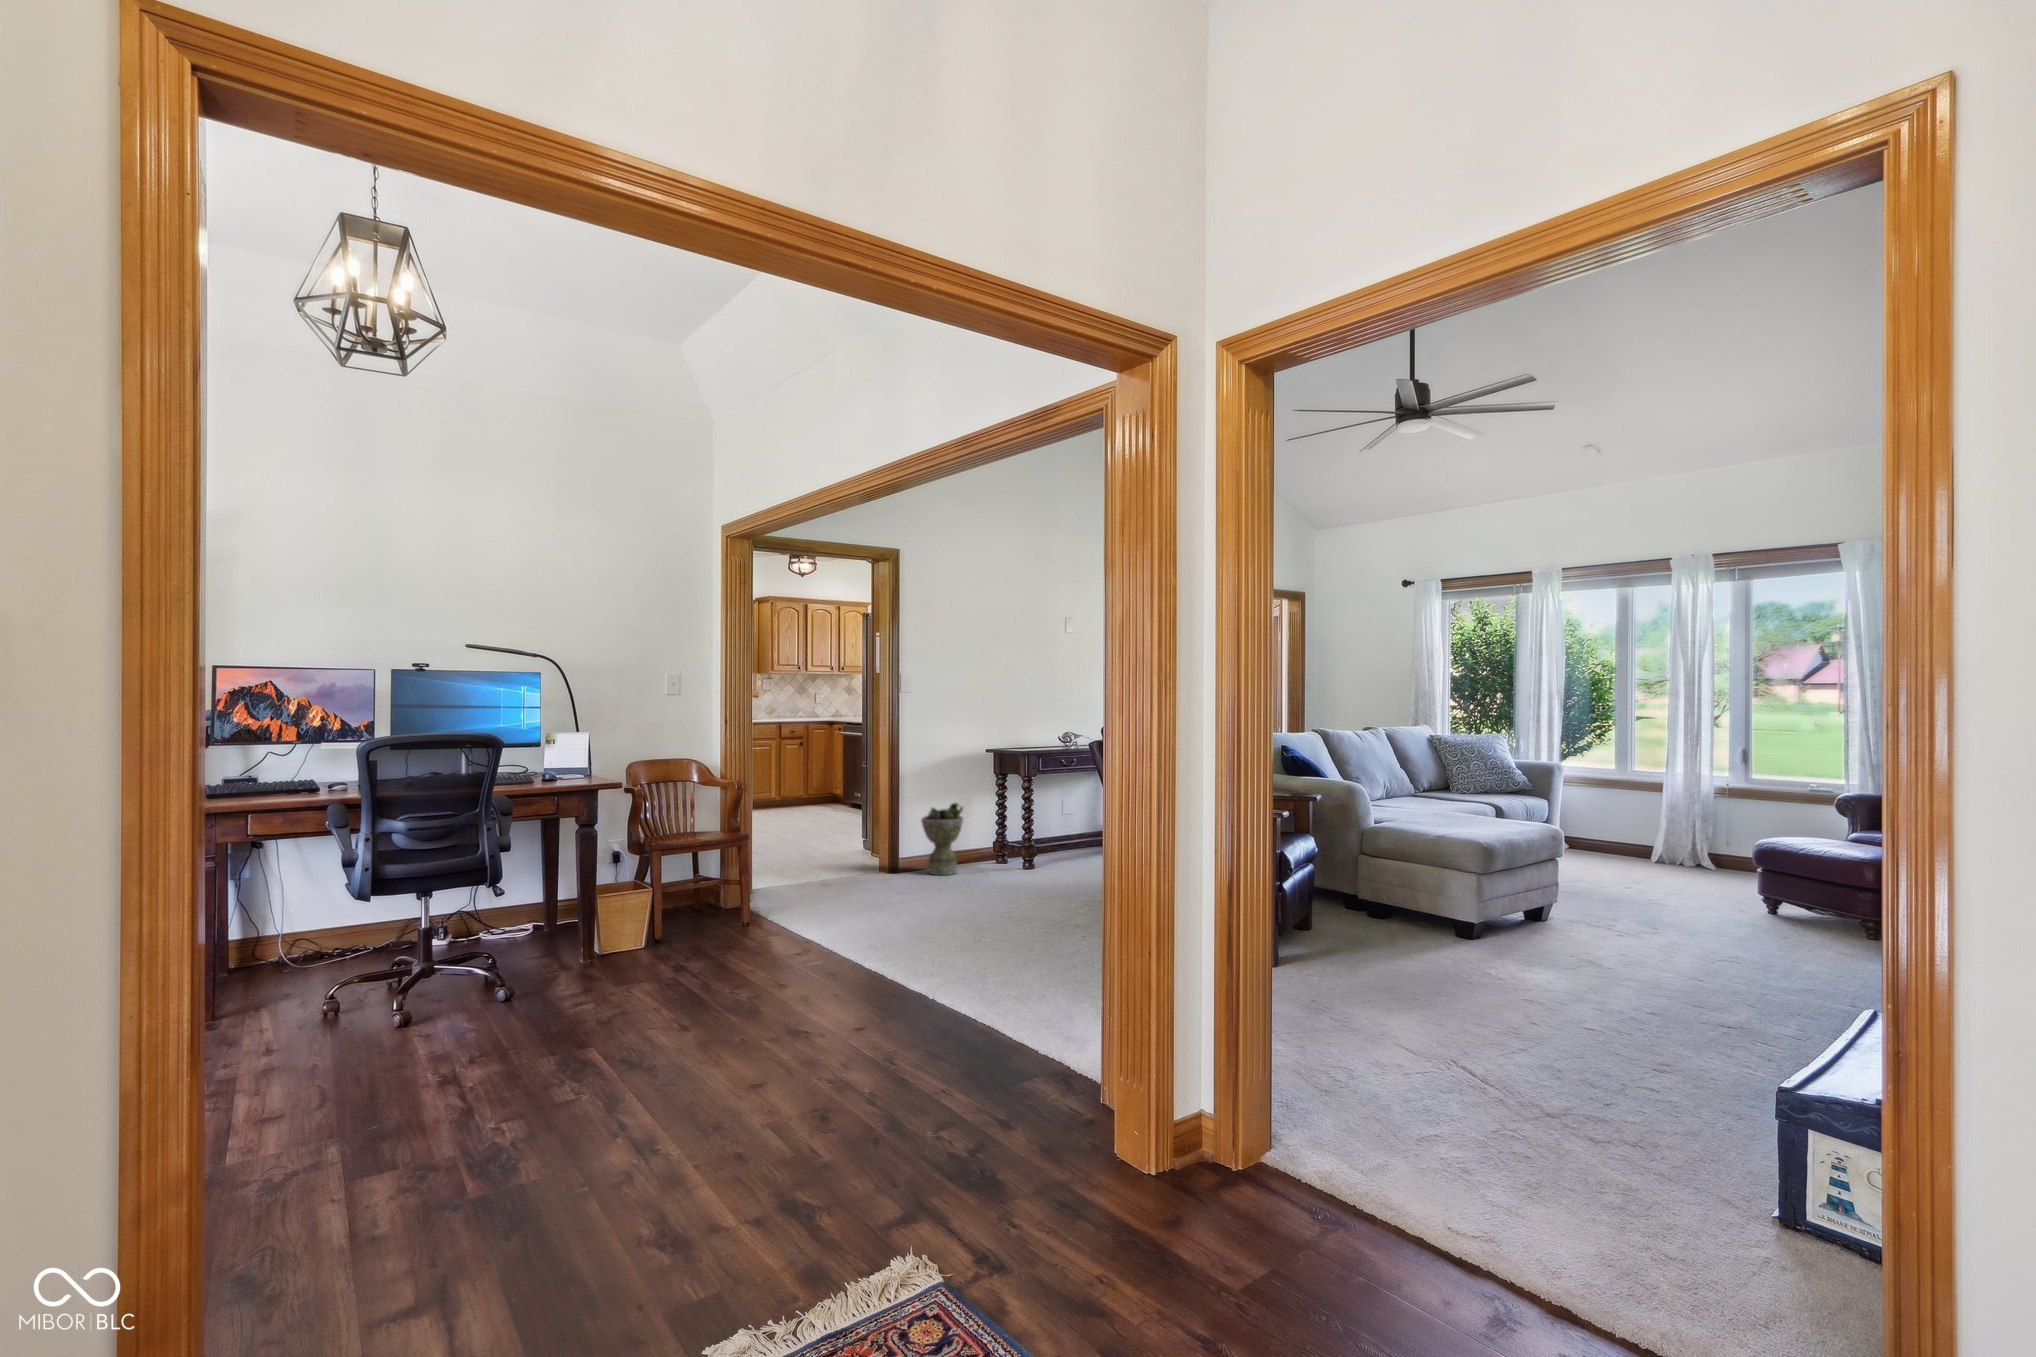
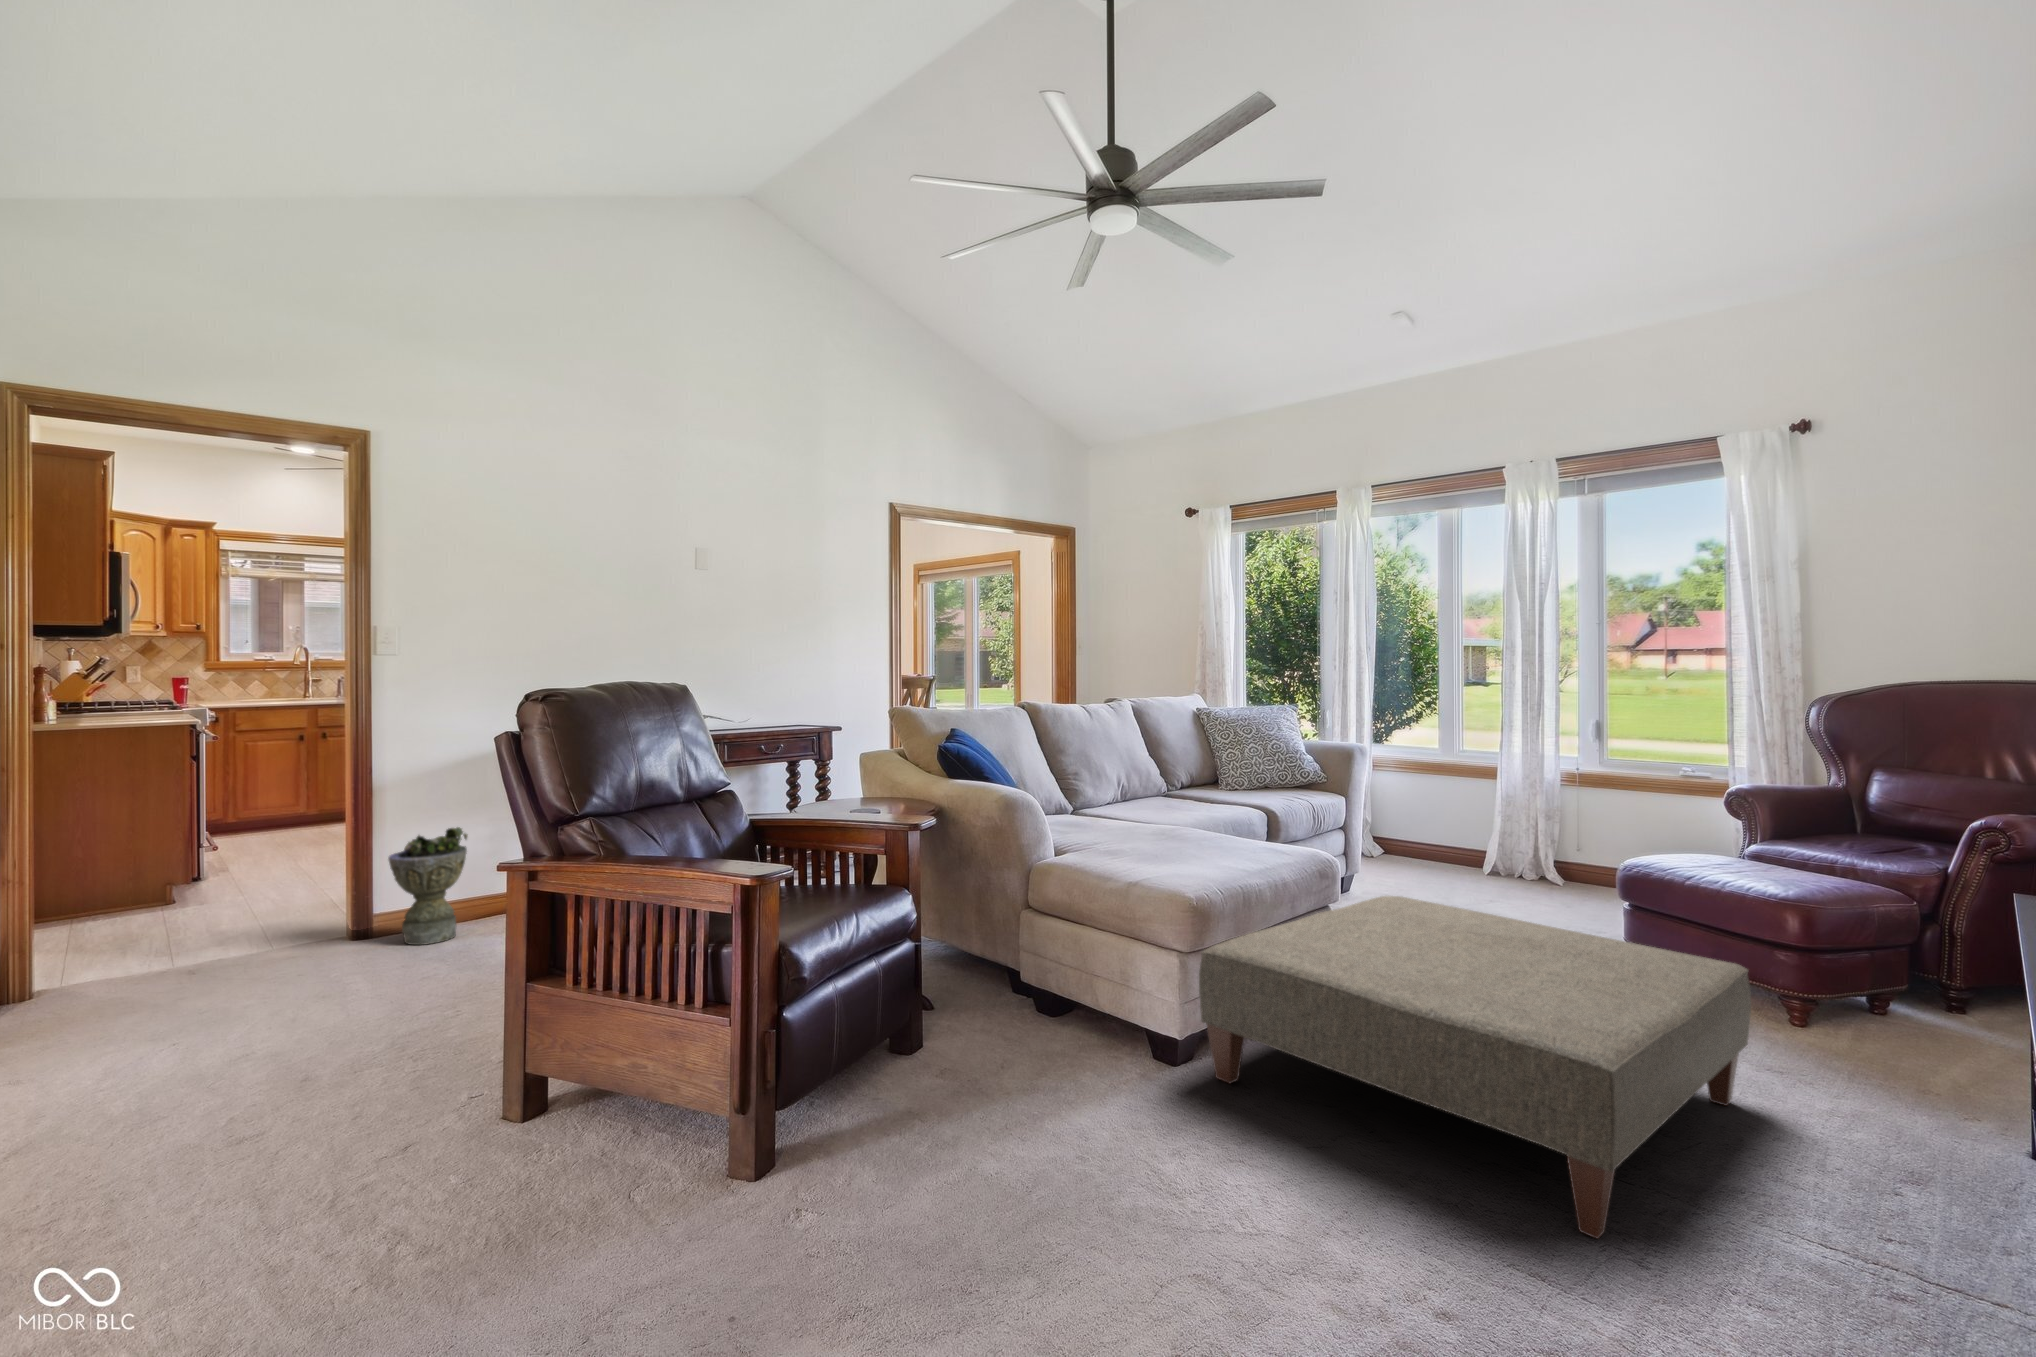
ottoman: none [1488,854,1822,996] -> present [1199,896,1751,1239]

